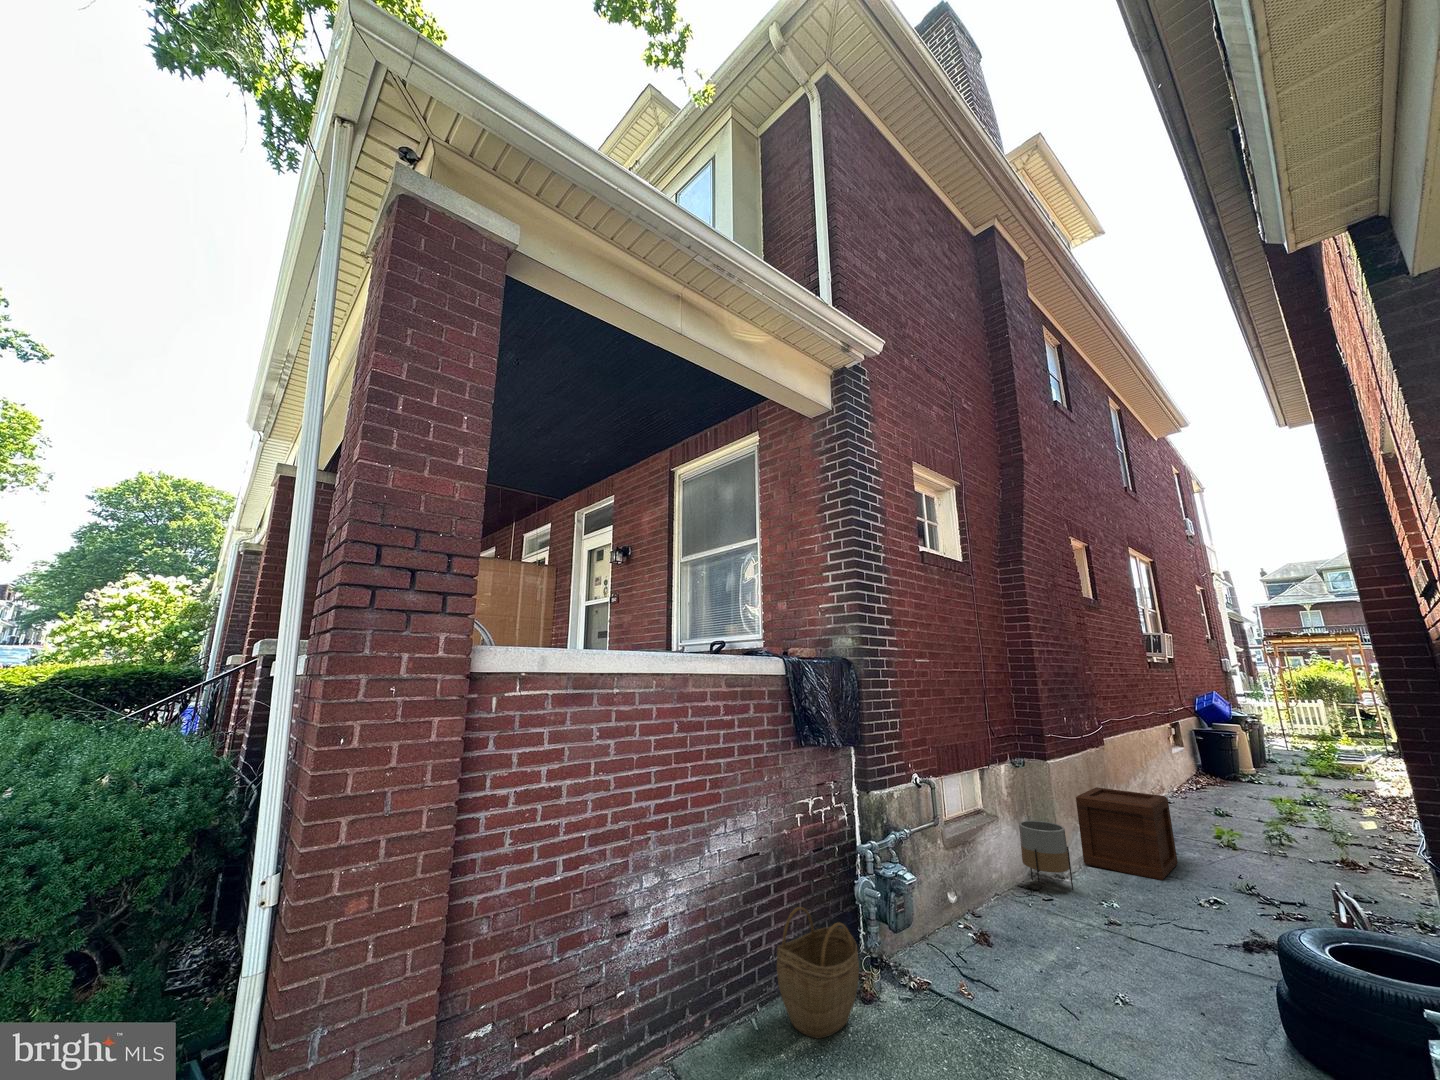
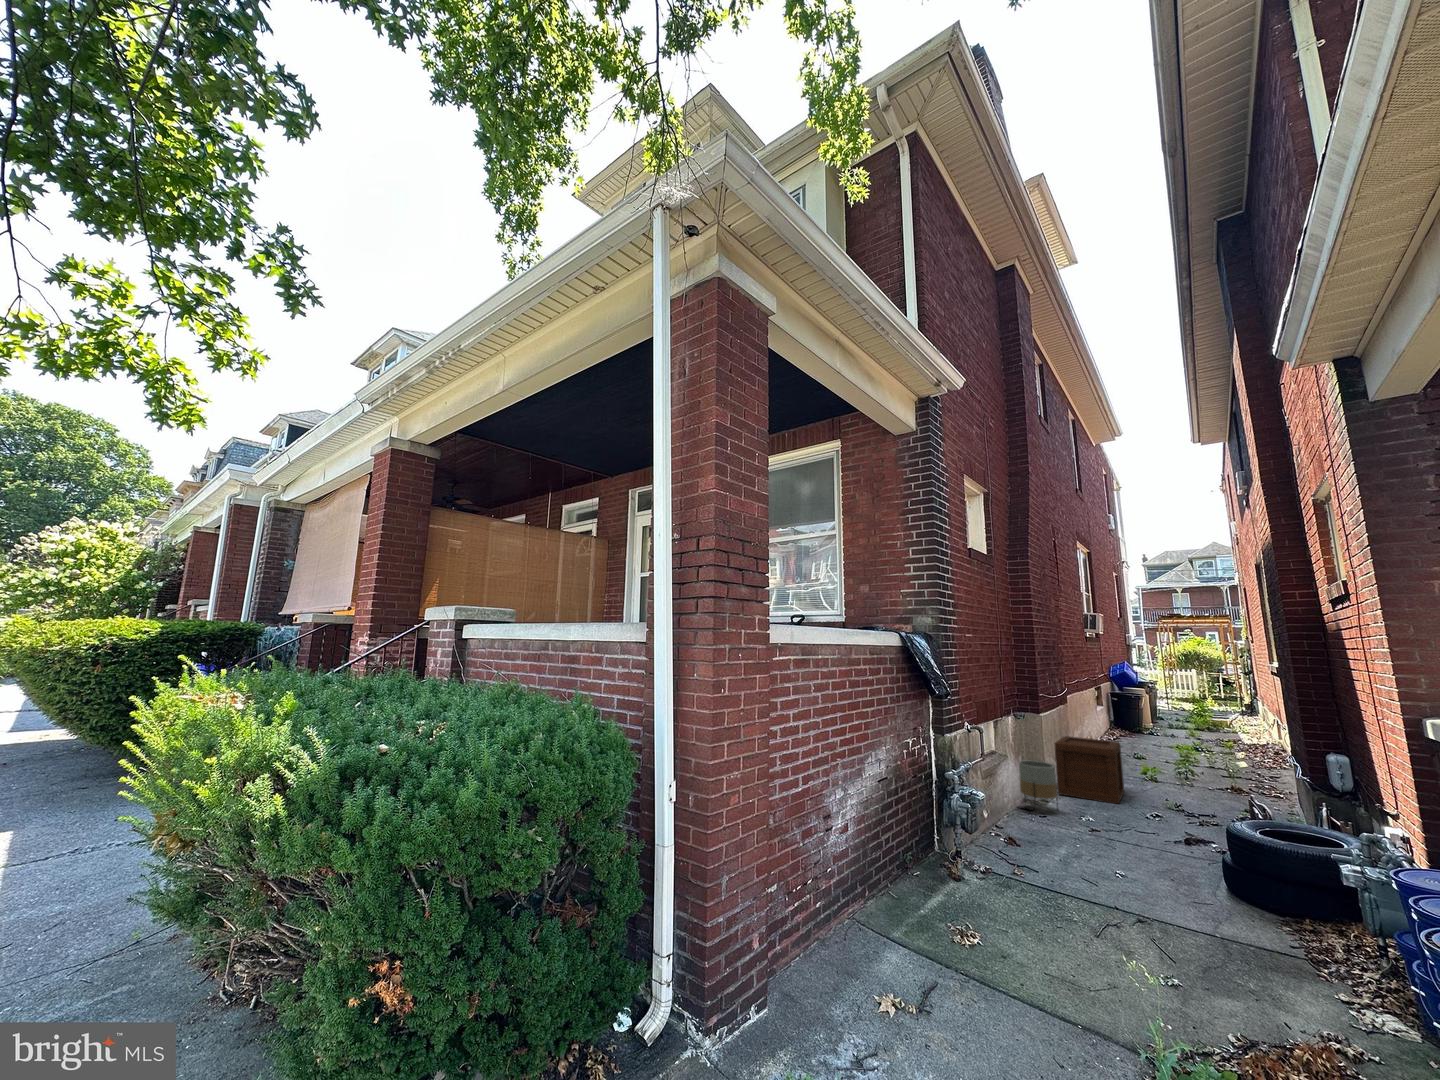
woven basket: present [777,907,859,1039] -> none [899,819,957,908]

